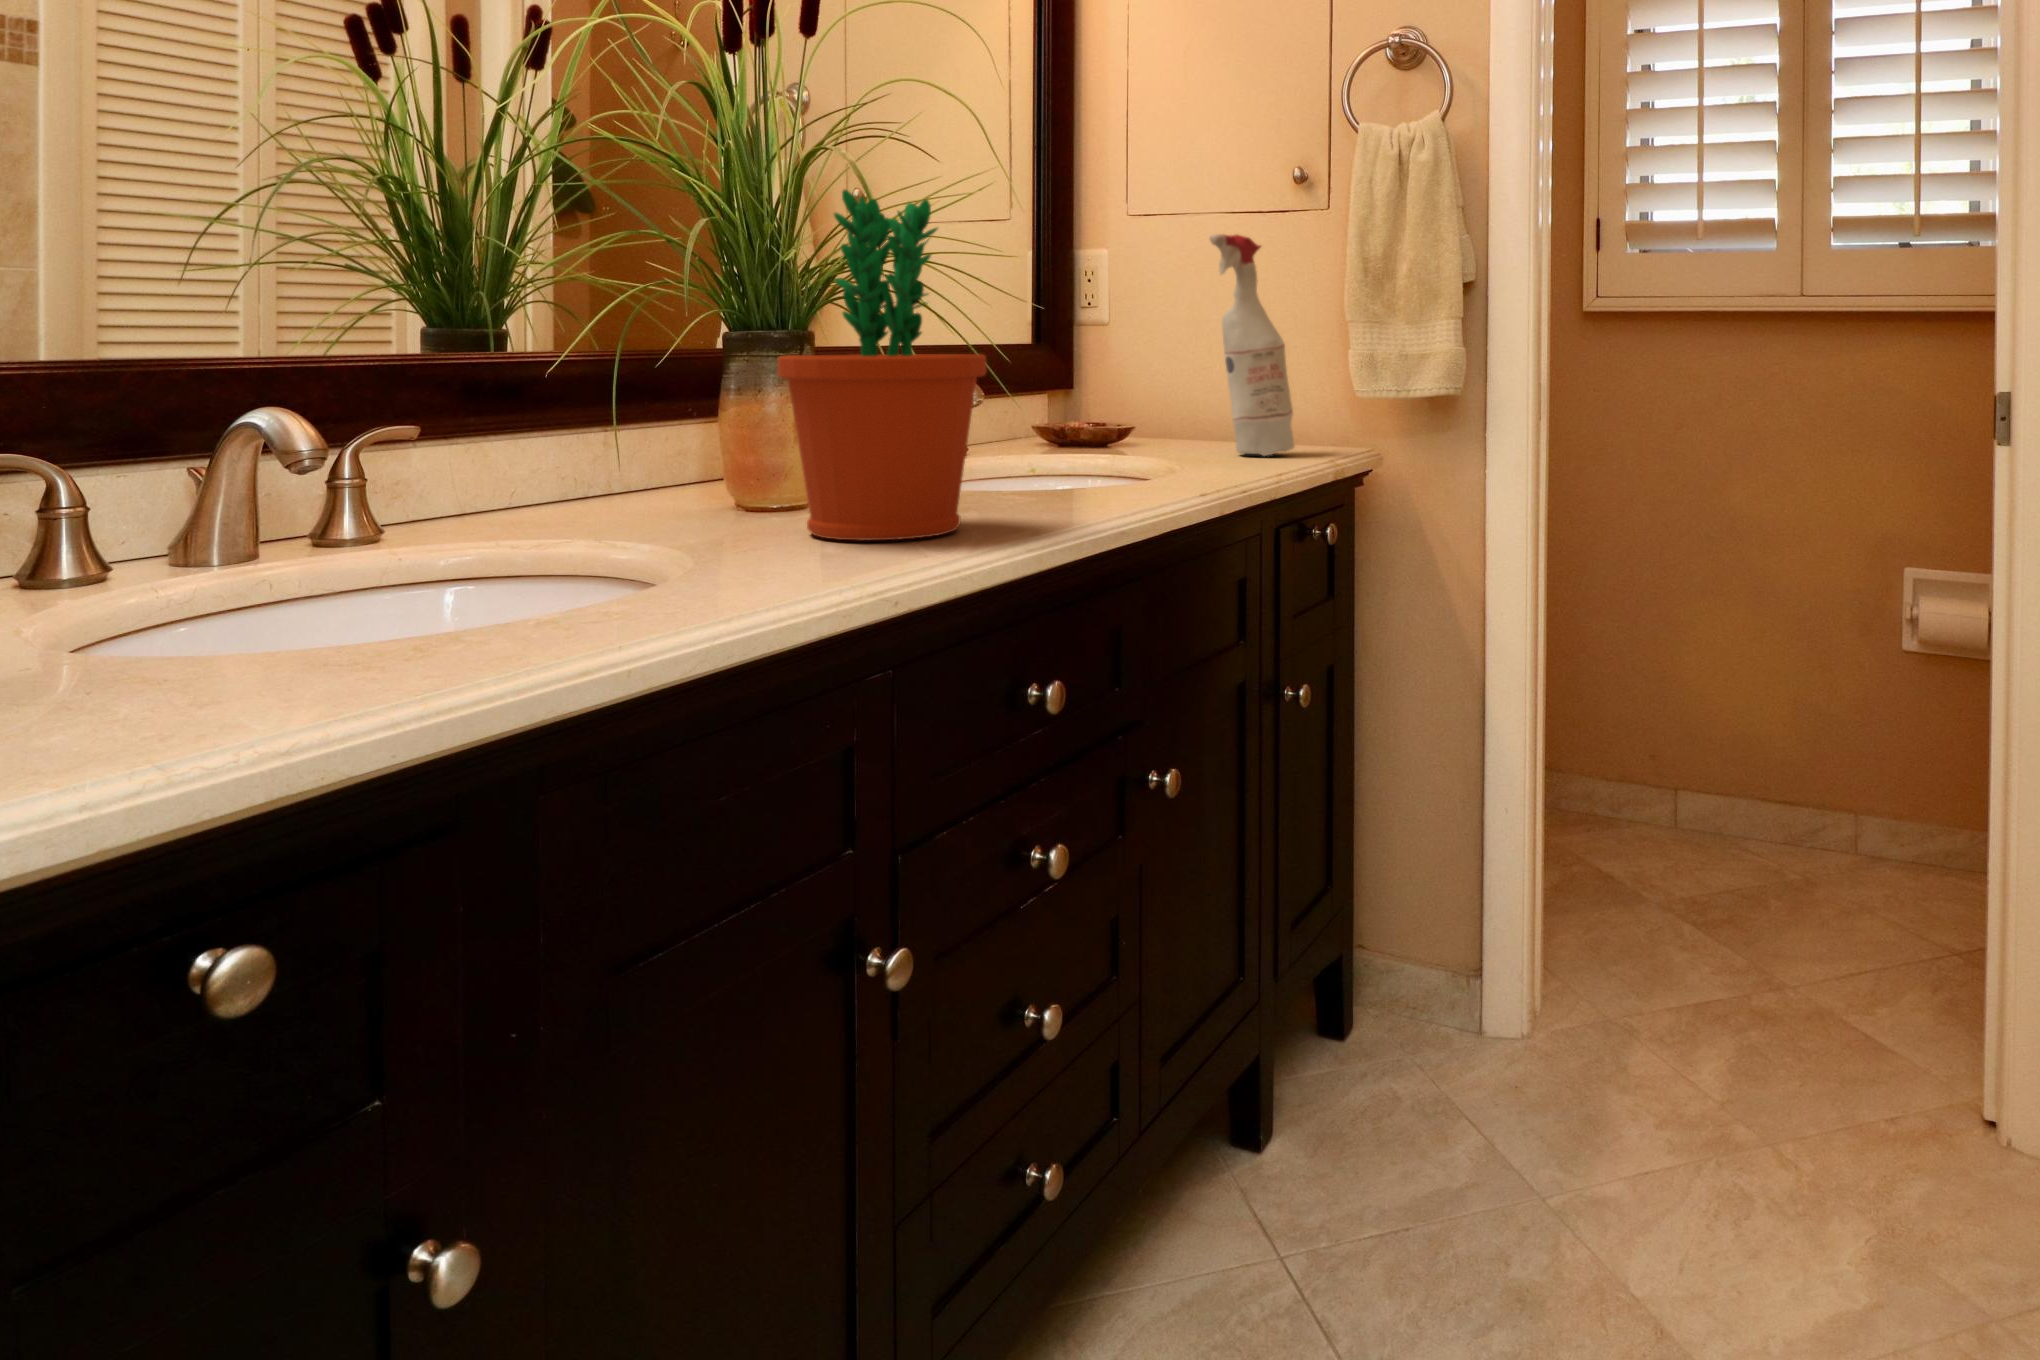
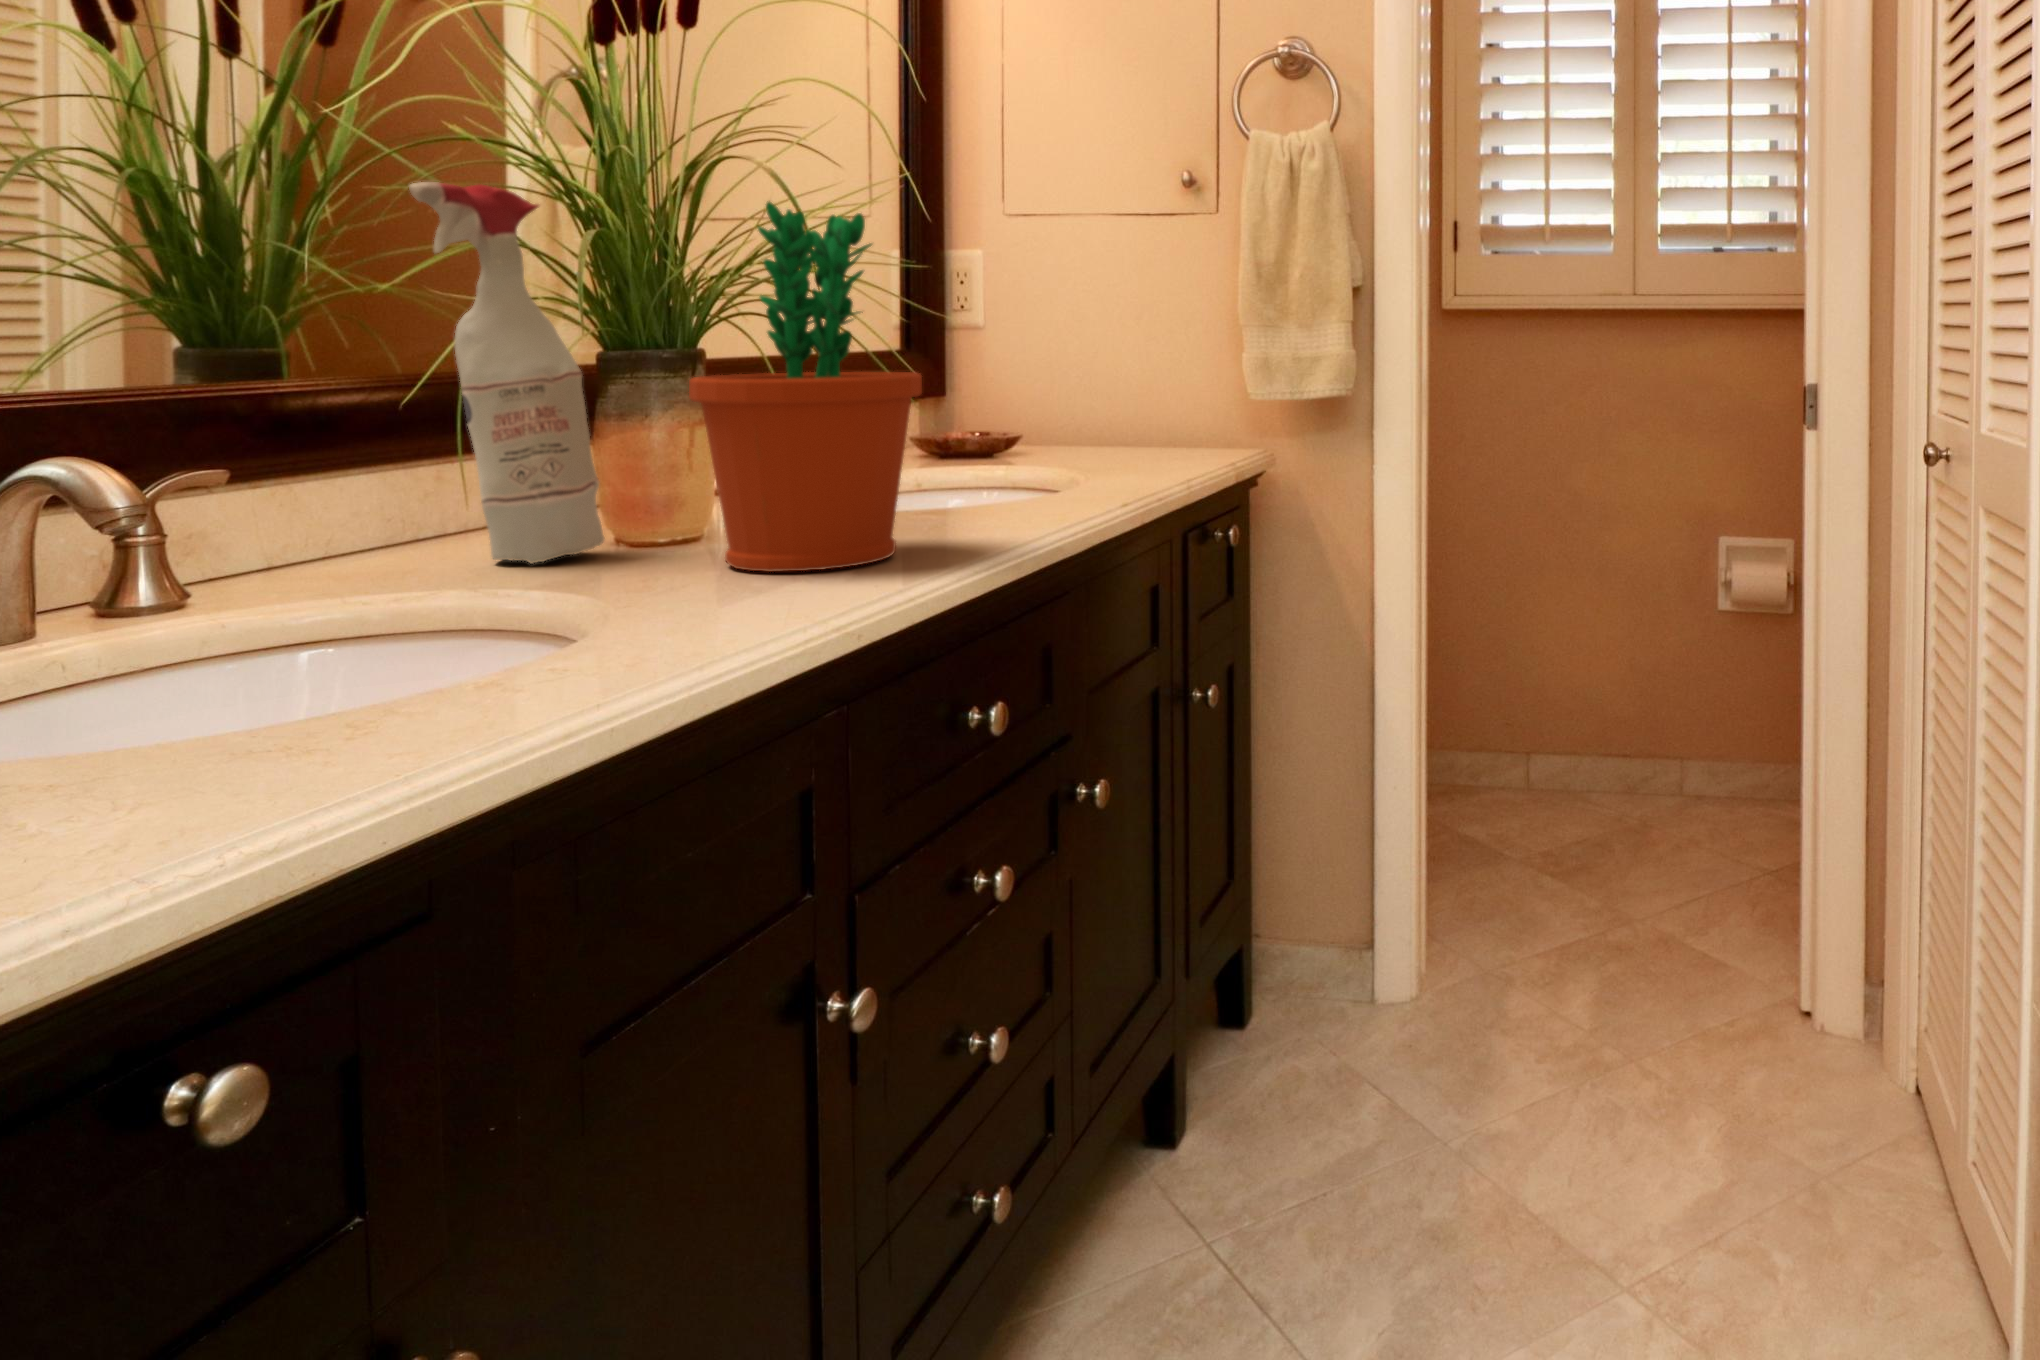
spray bottle: present [1209,234,1294,456] -> present [409,182,604,564]

